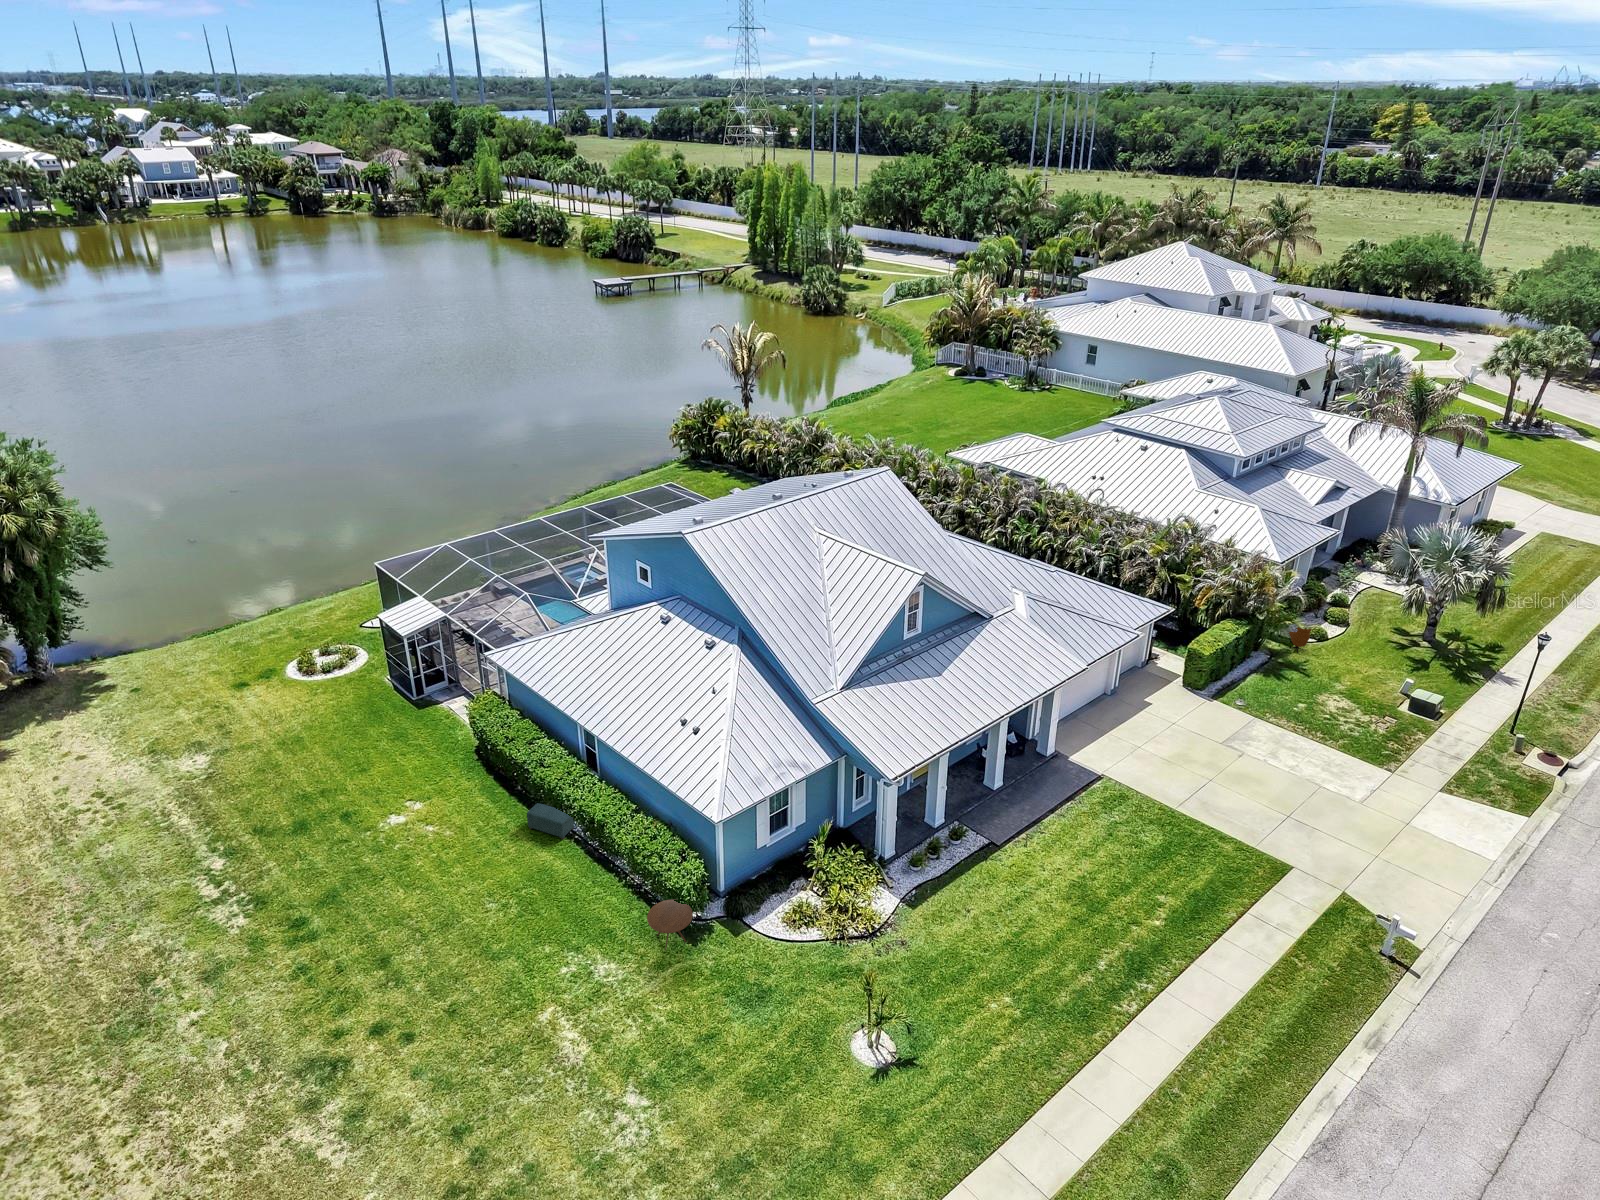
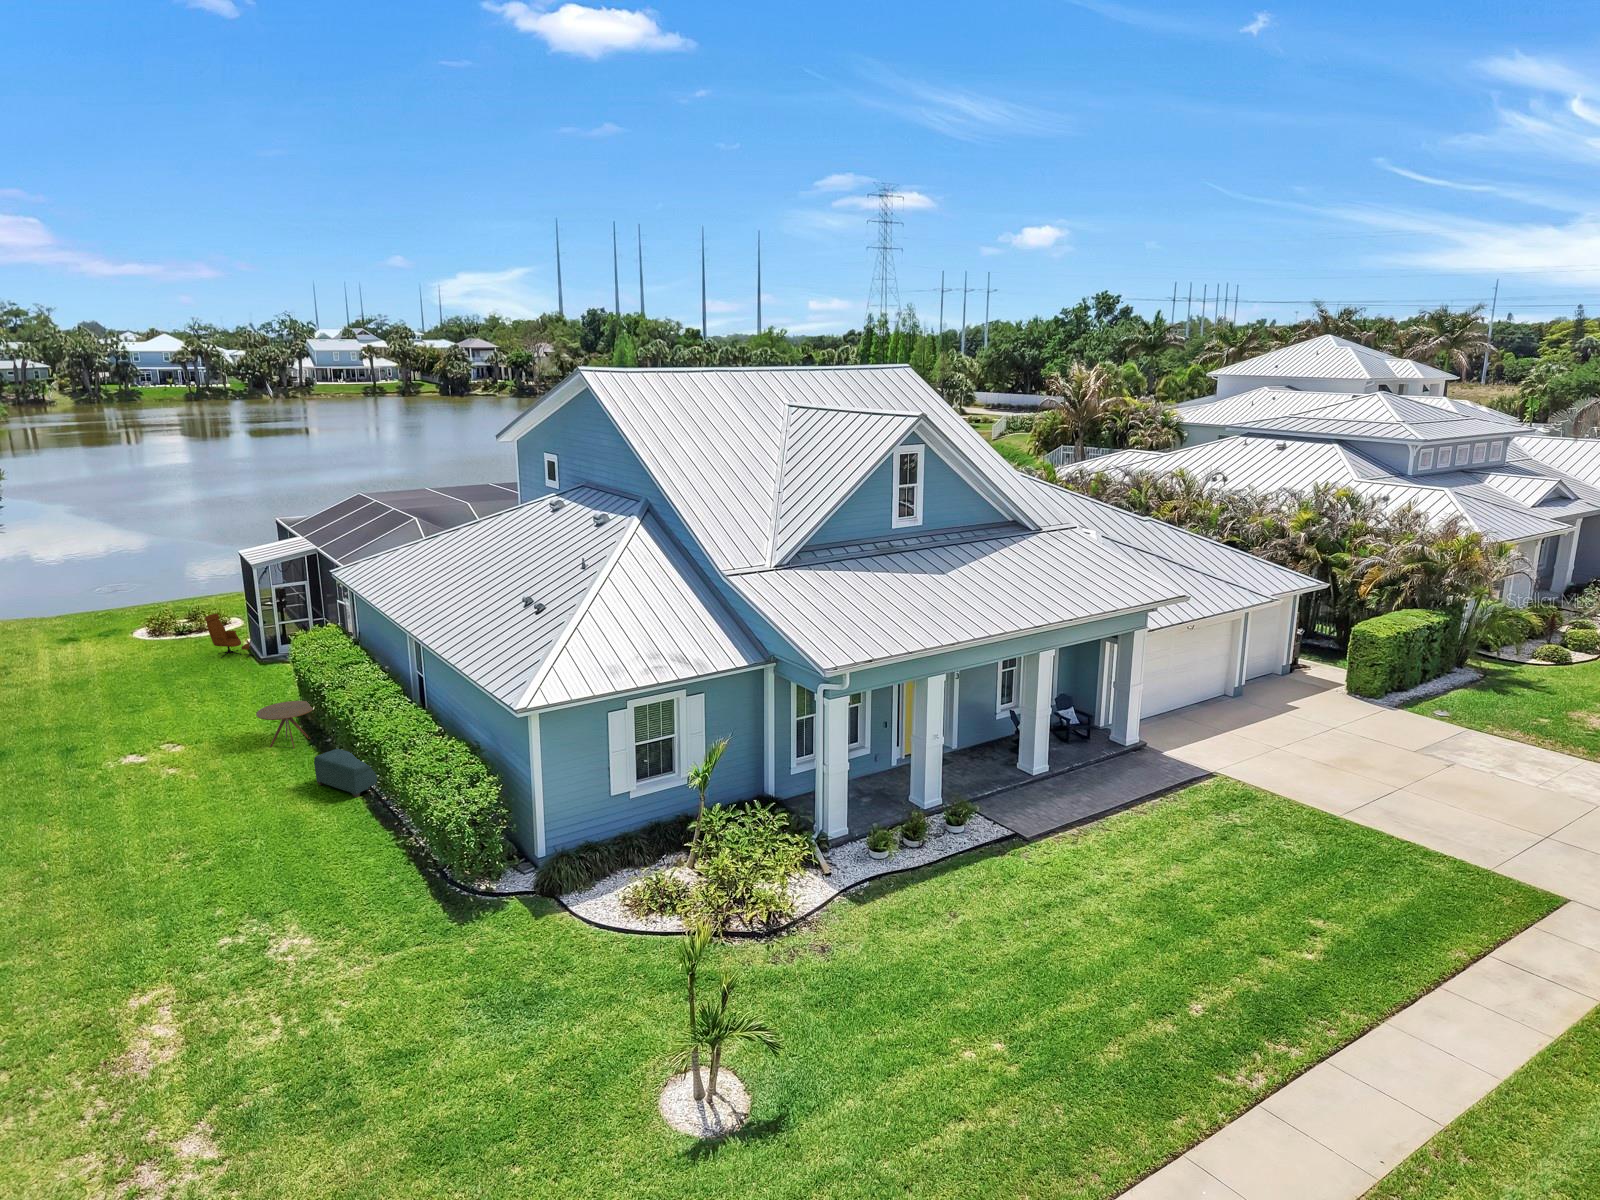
lounge chair: present [1287,627,1312,653] -> present [205,614,252,658]
round table: present [647,900,693,950] -> present [256,701,313,748]

